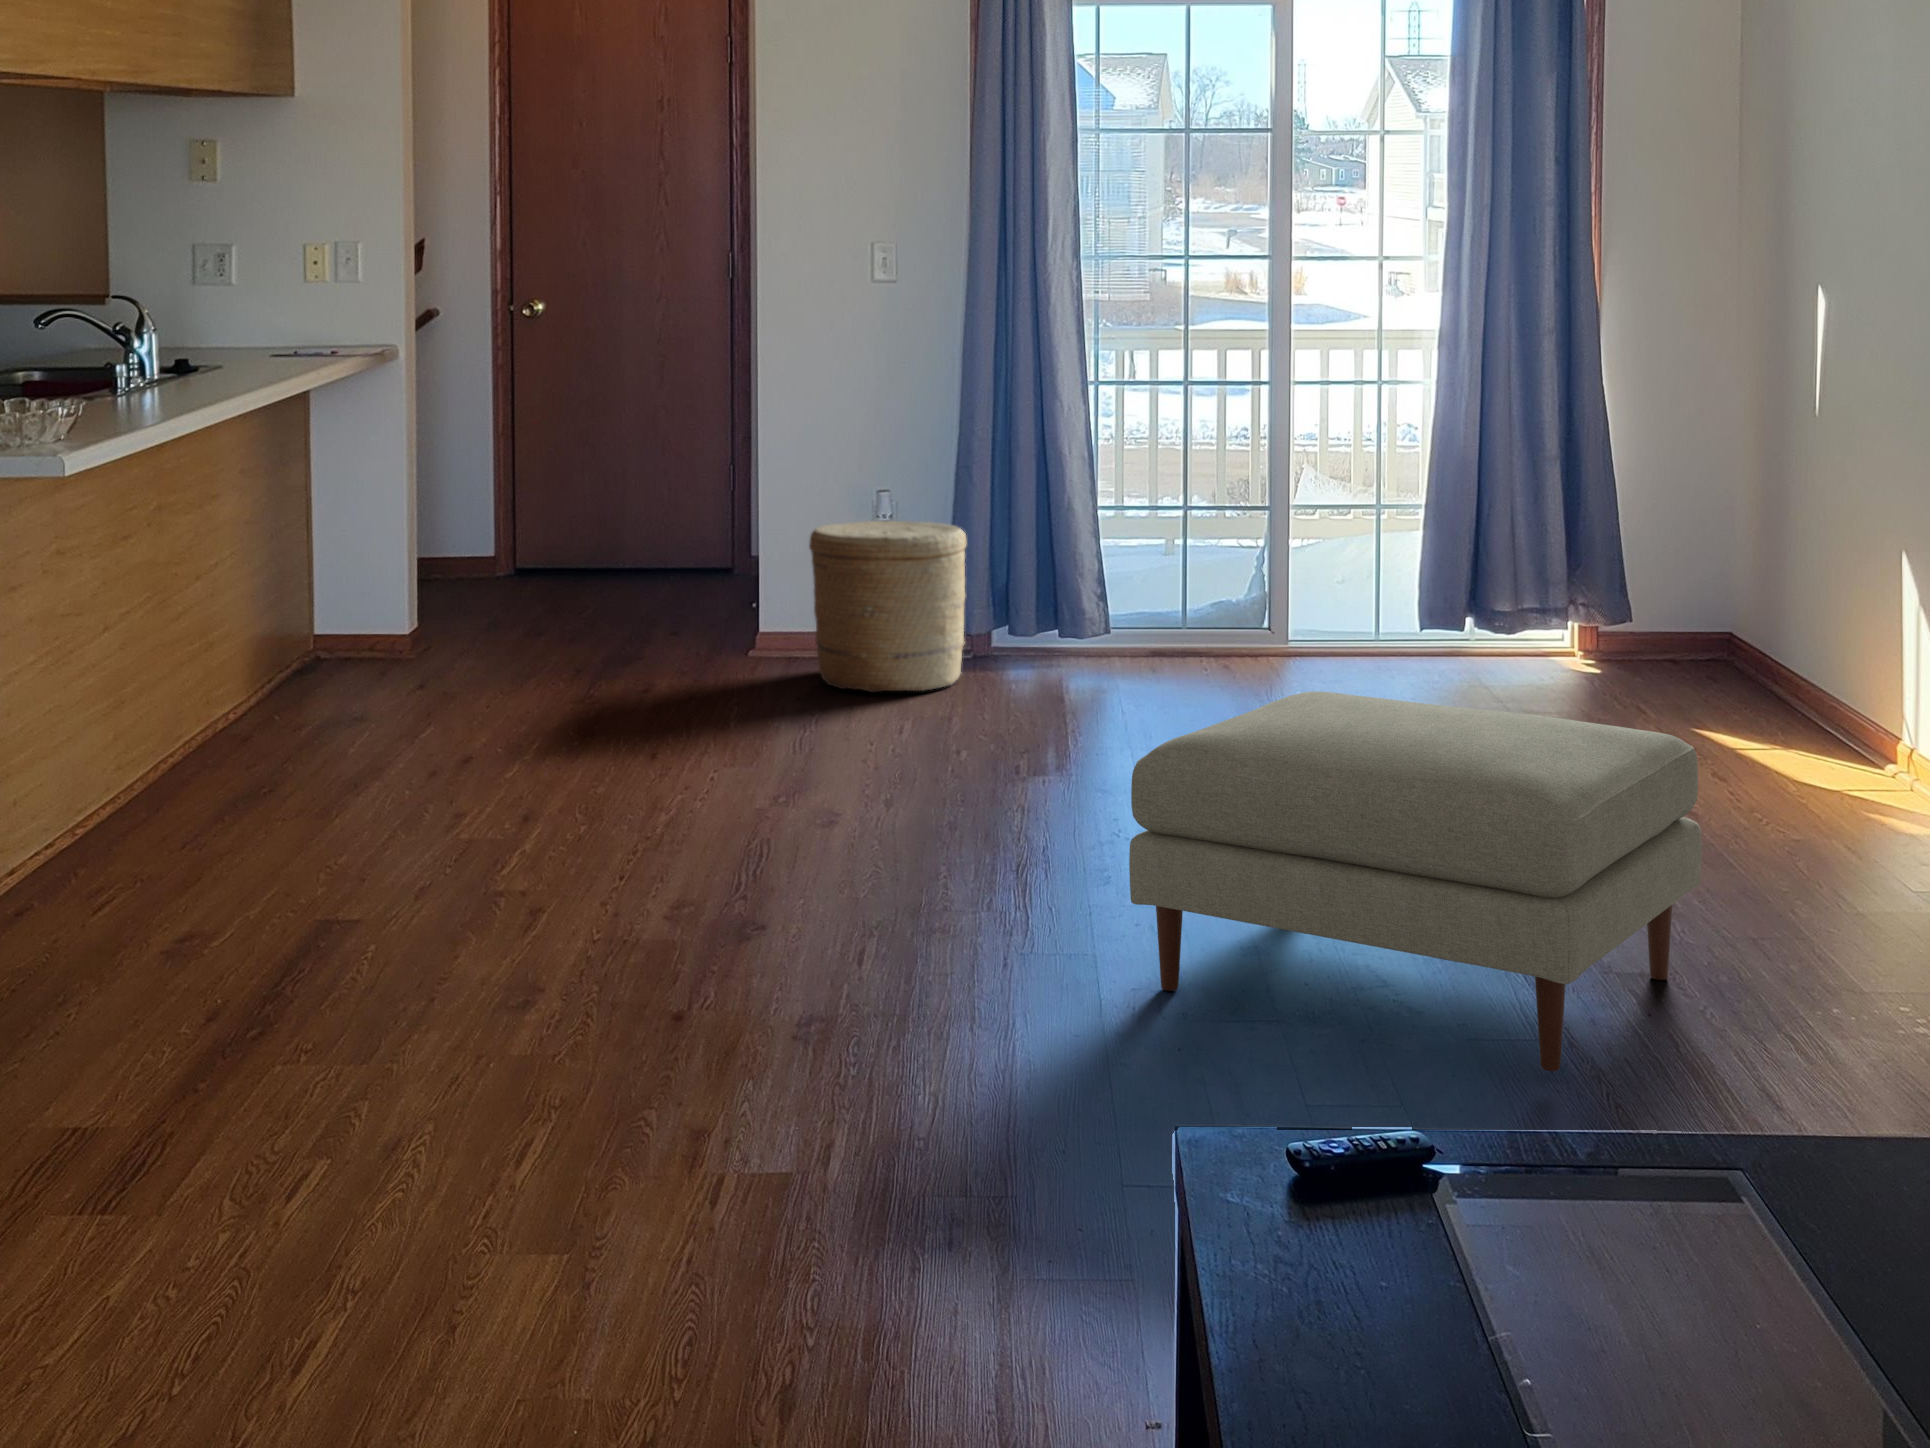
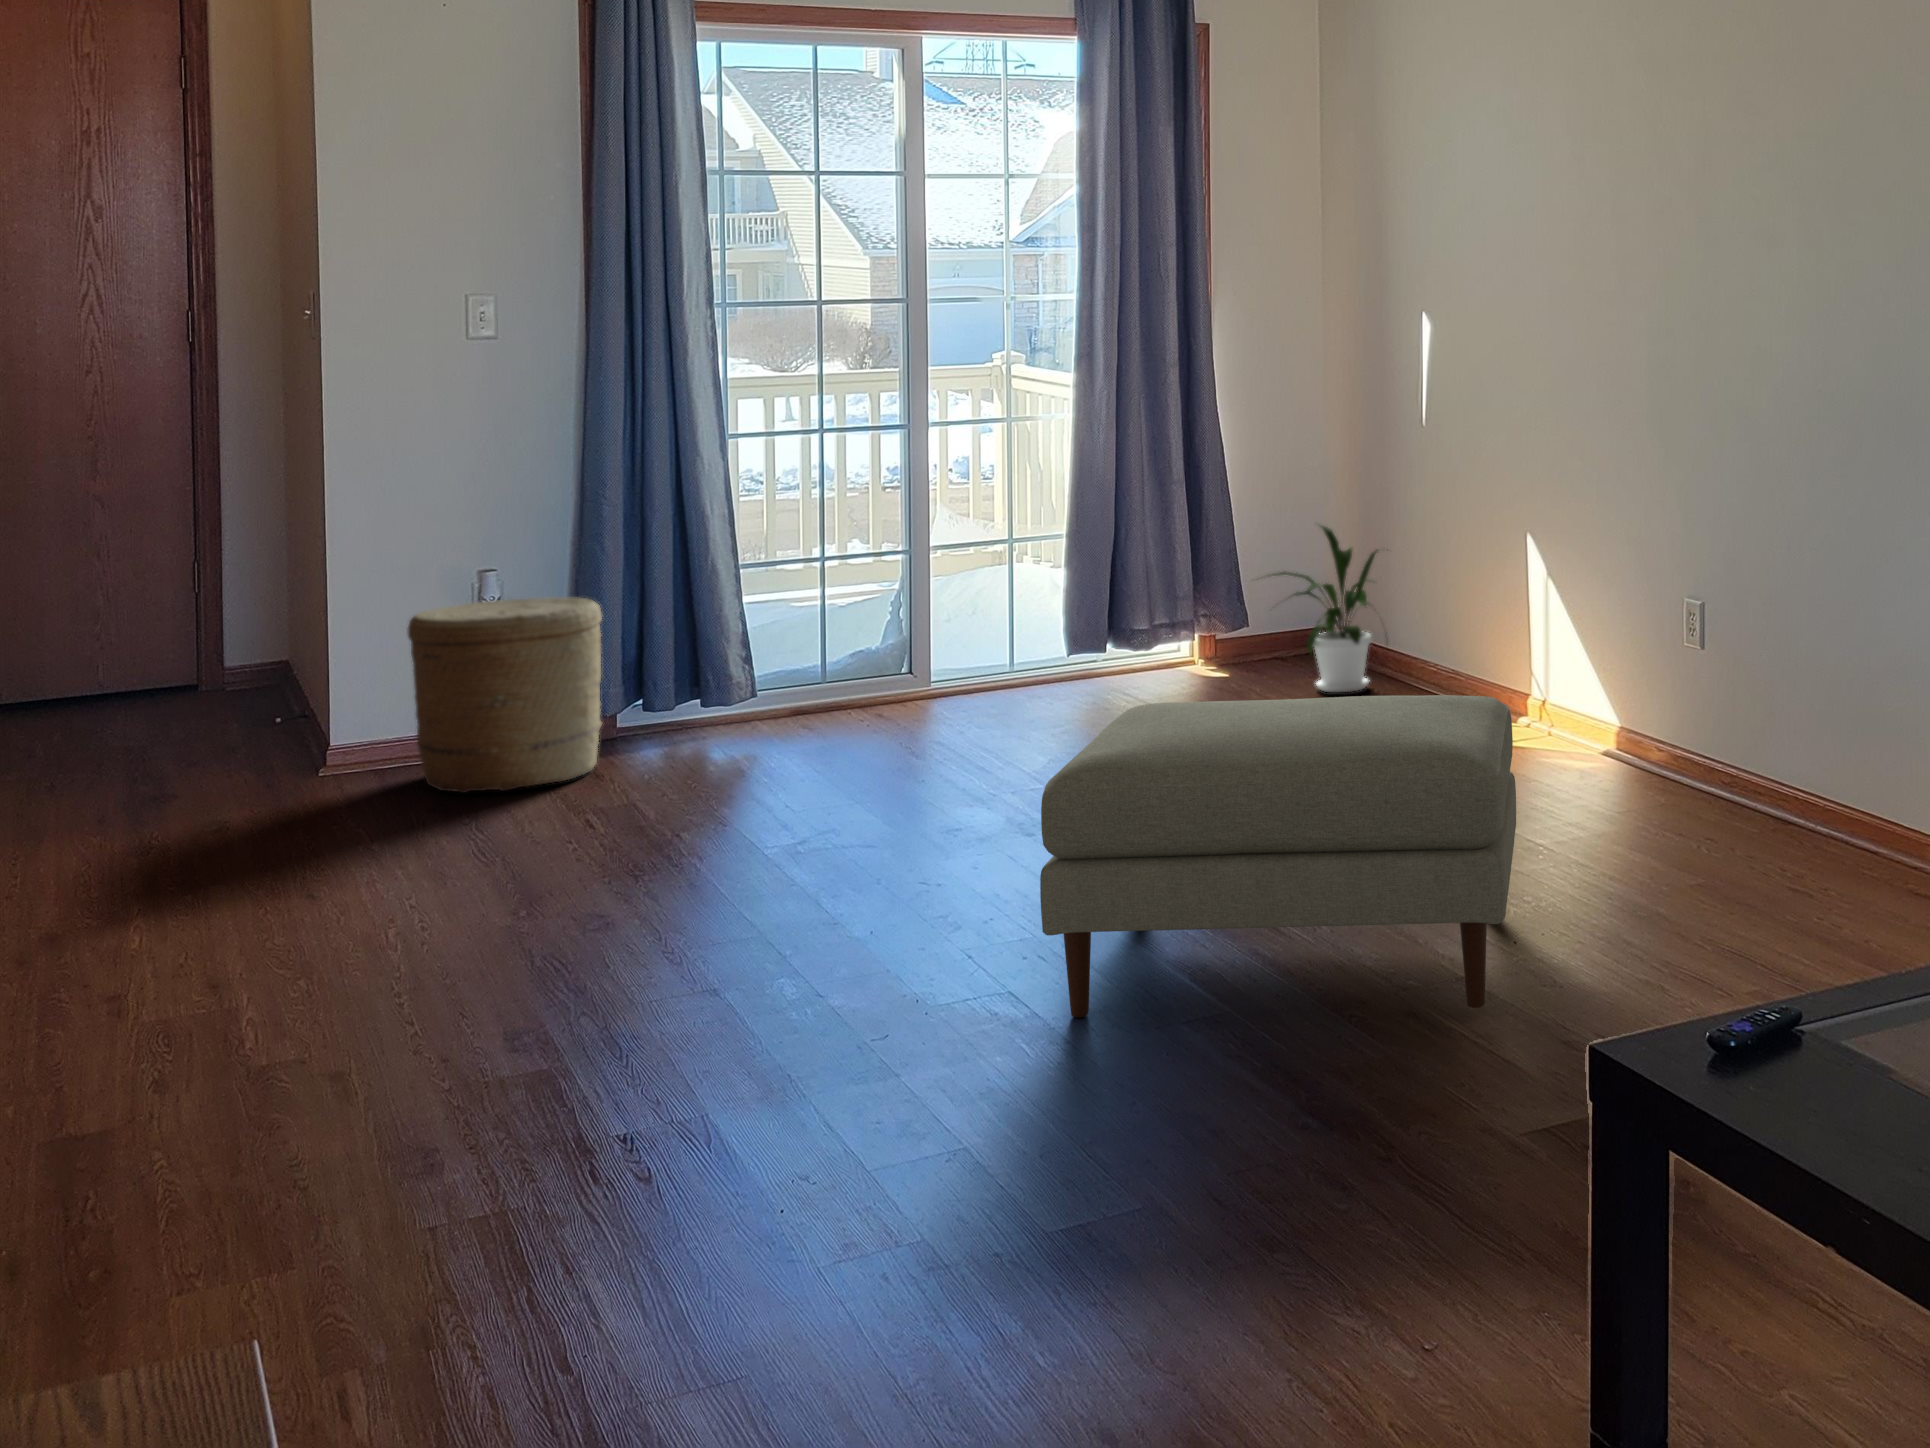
house plant: none [1619,517,1781,710] -> present [1257,525,1387,692]

